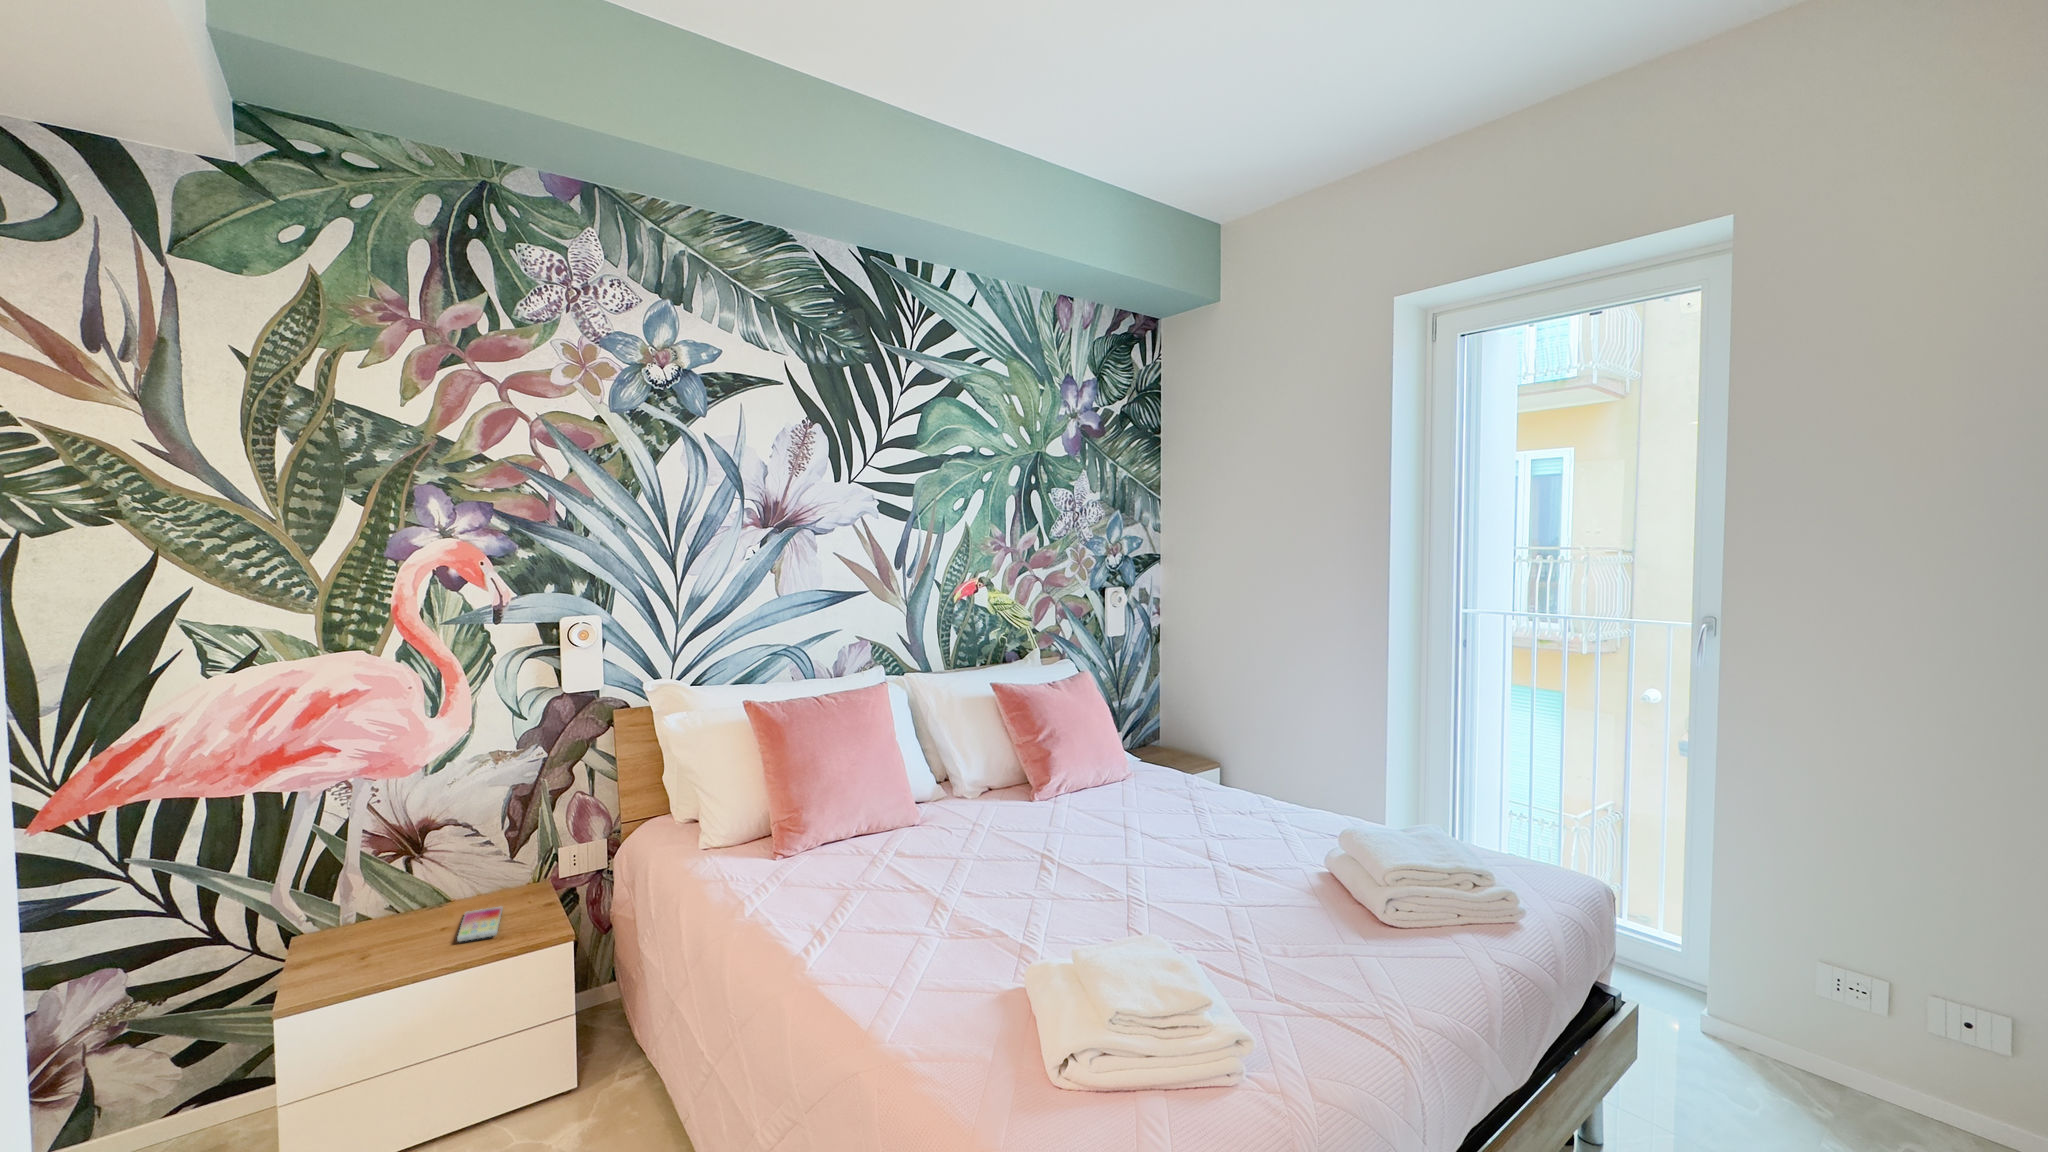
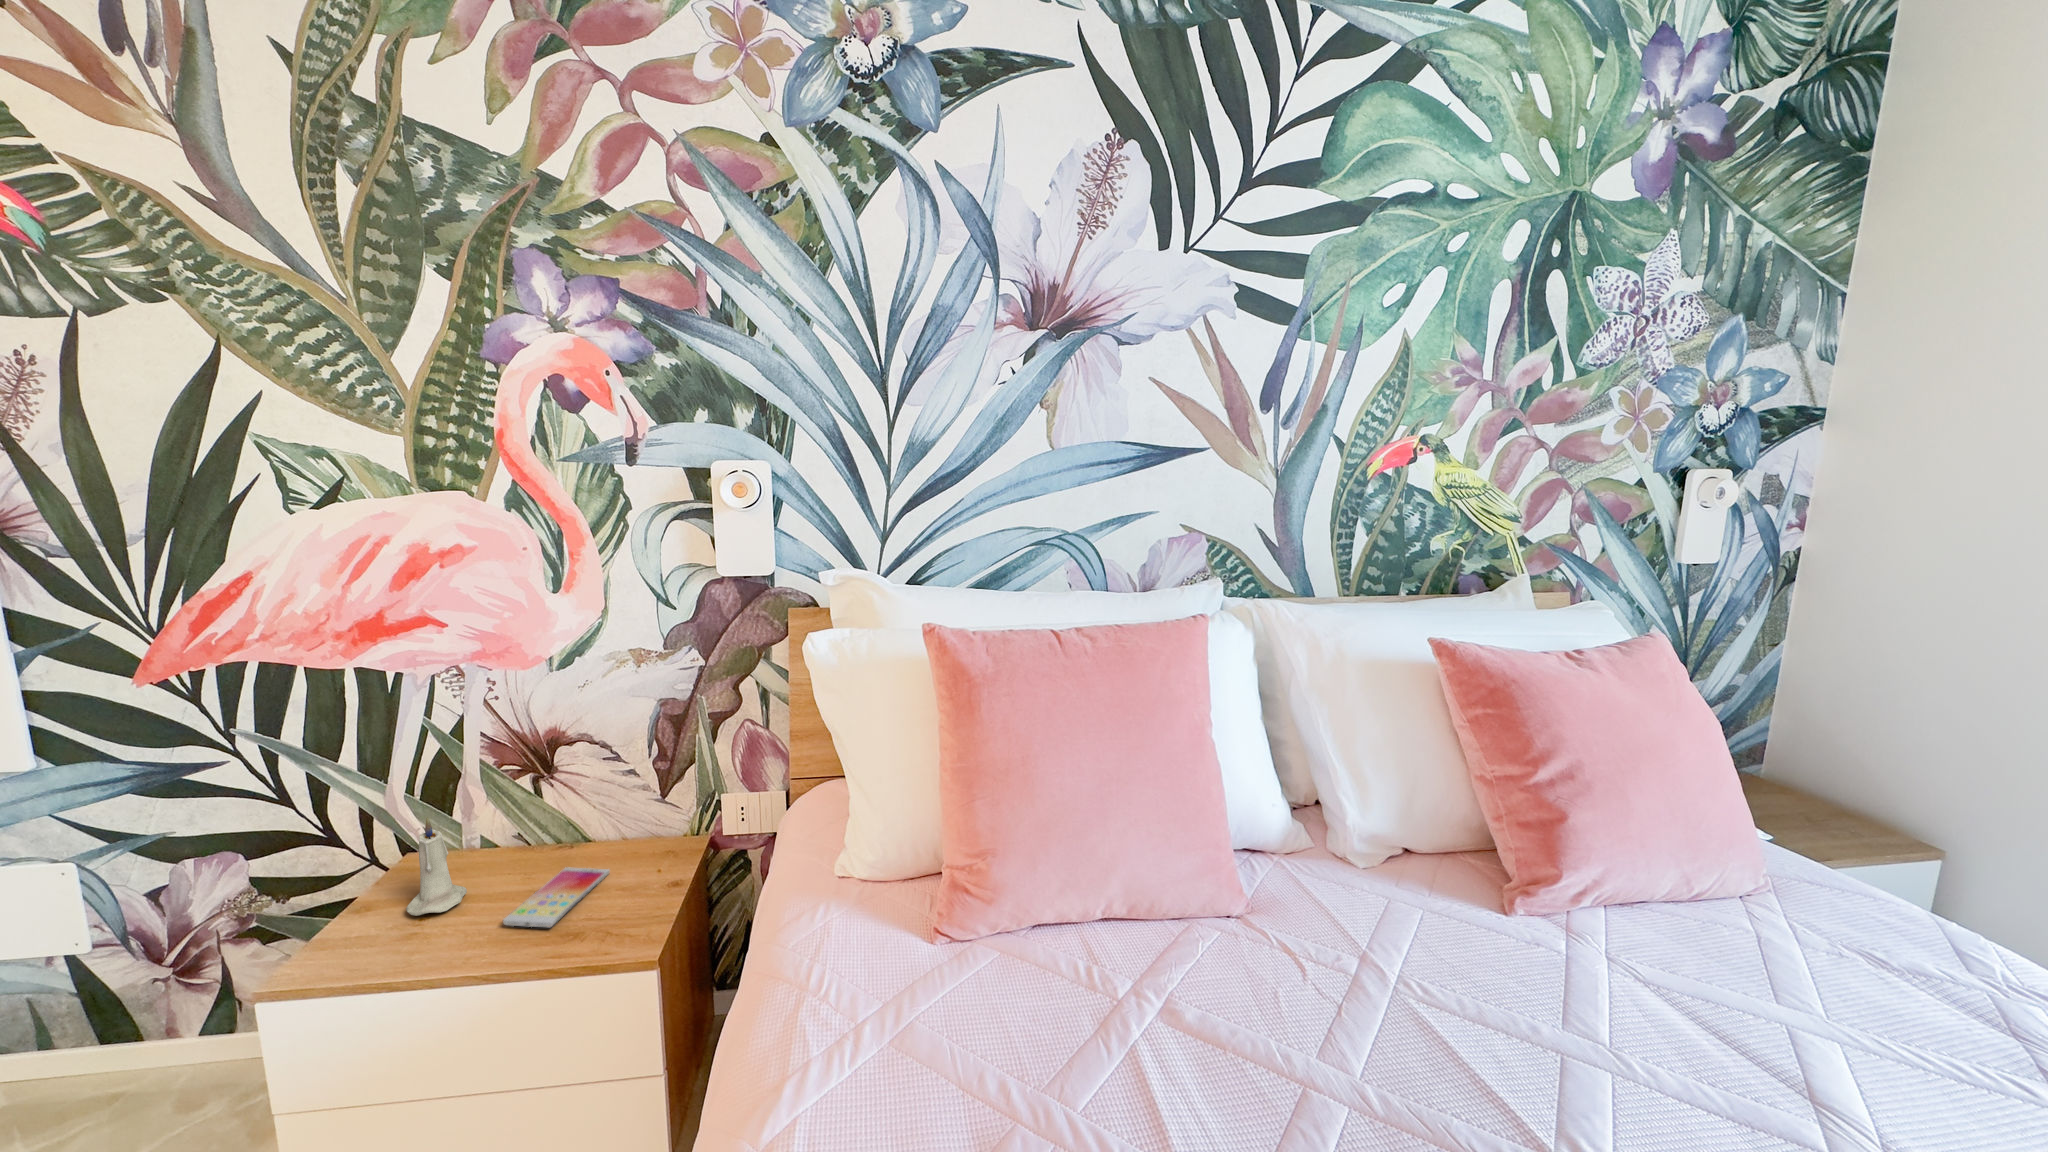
candle: none [365,882,407,952] -> present [406,817,467,916]

